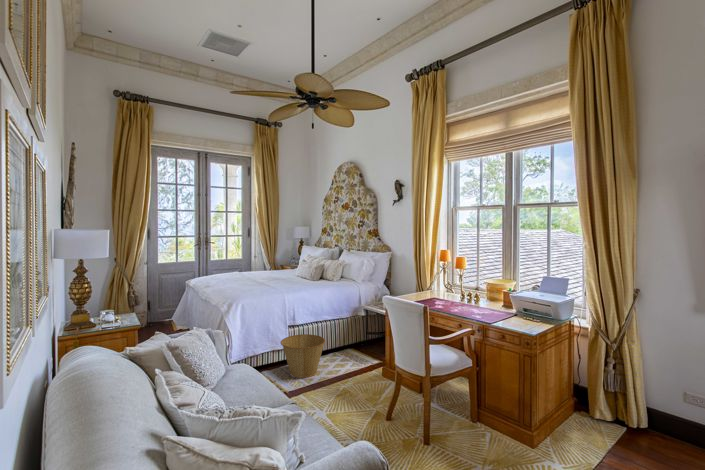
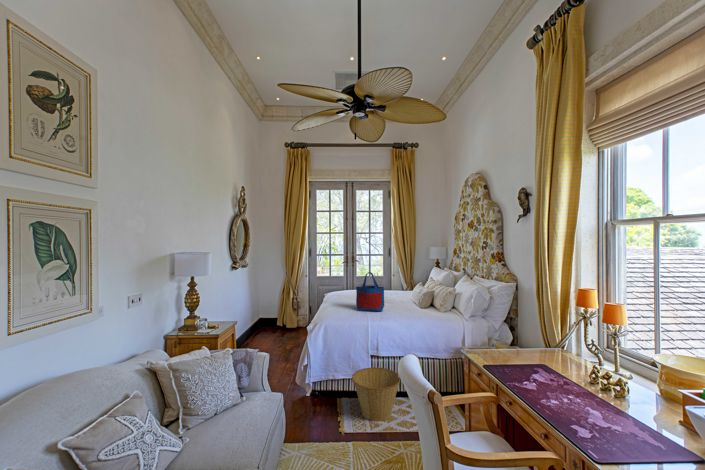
tote bag: none [261,249,289,288] -> present [356,272,384,312]

